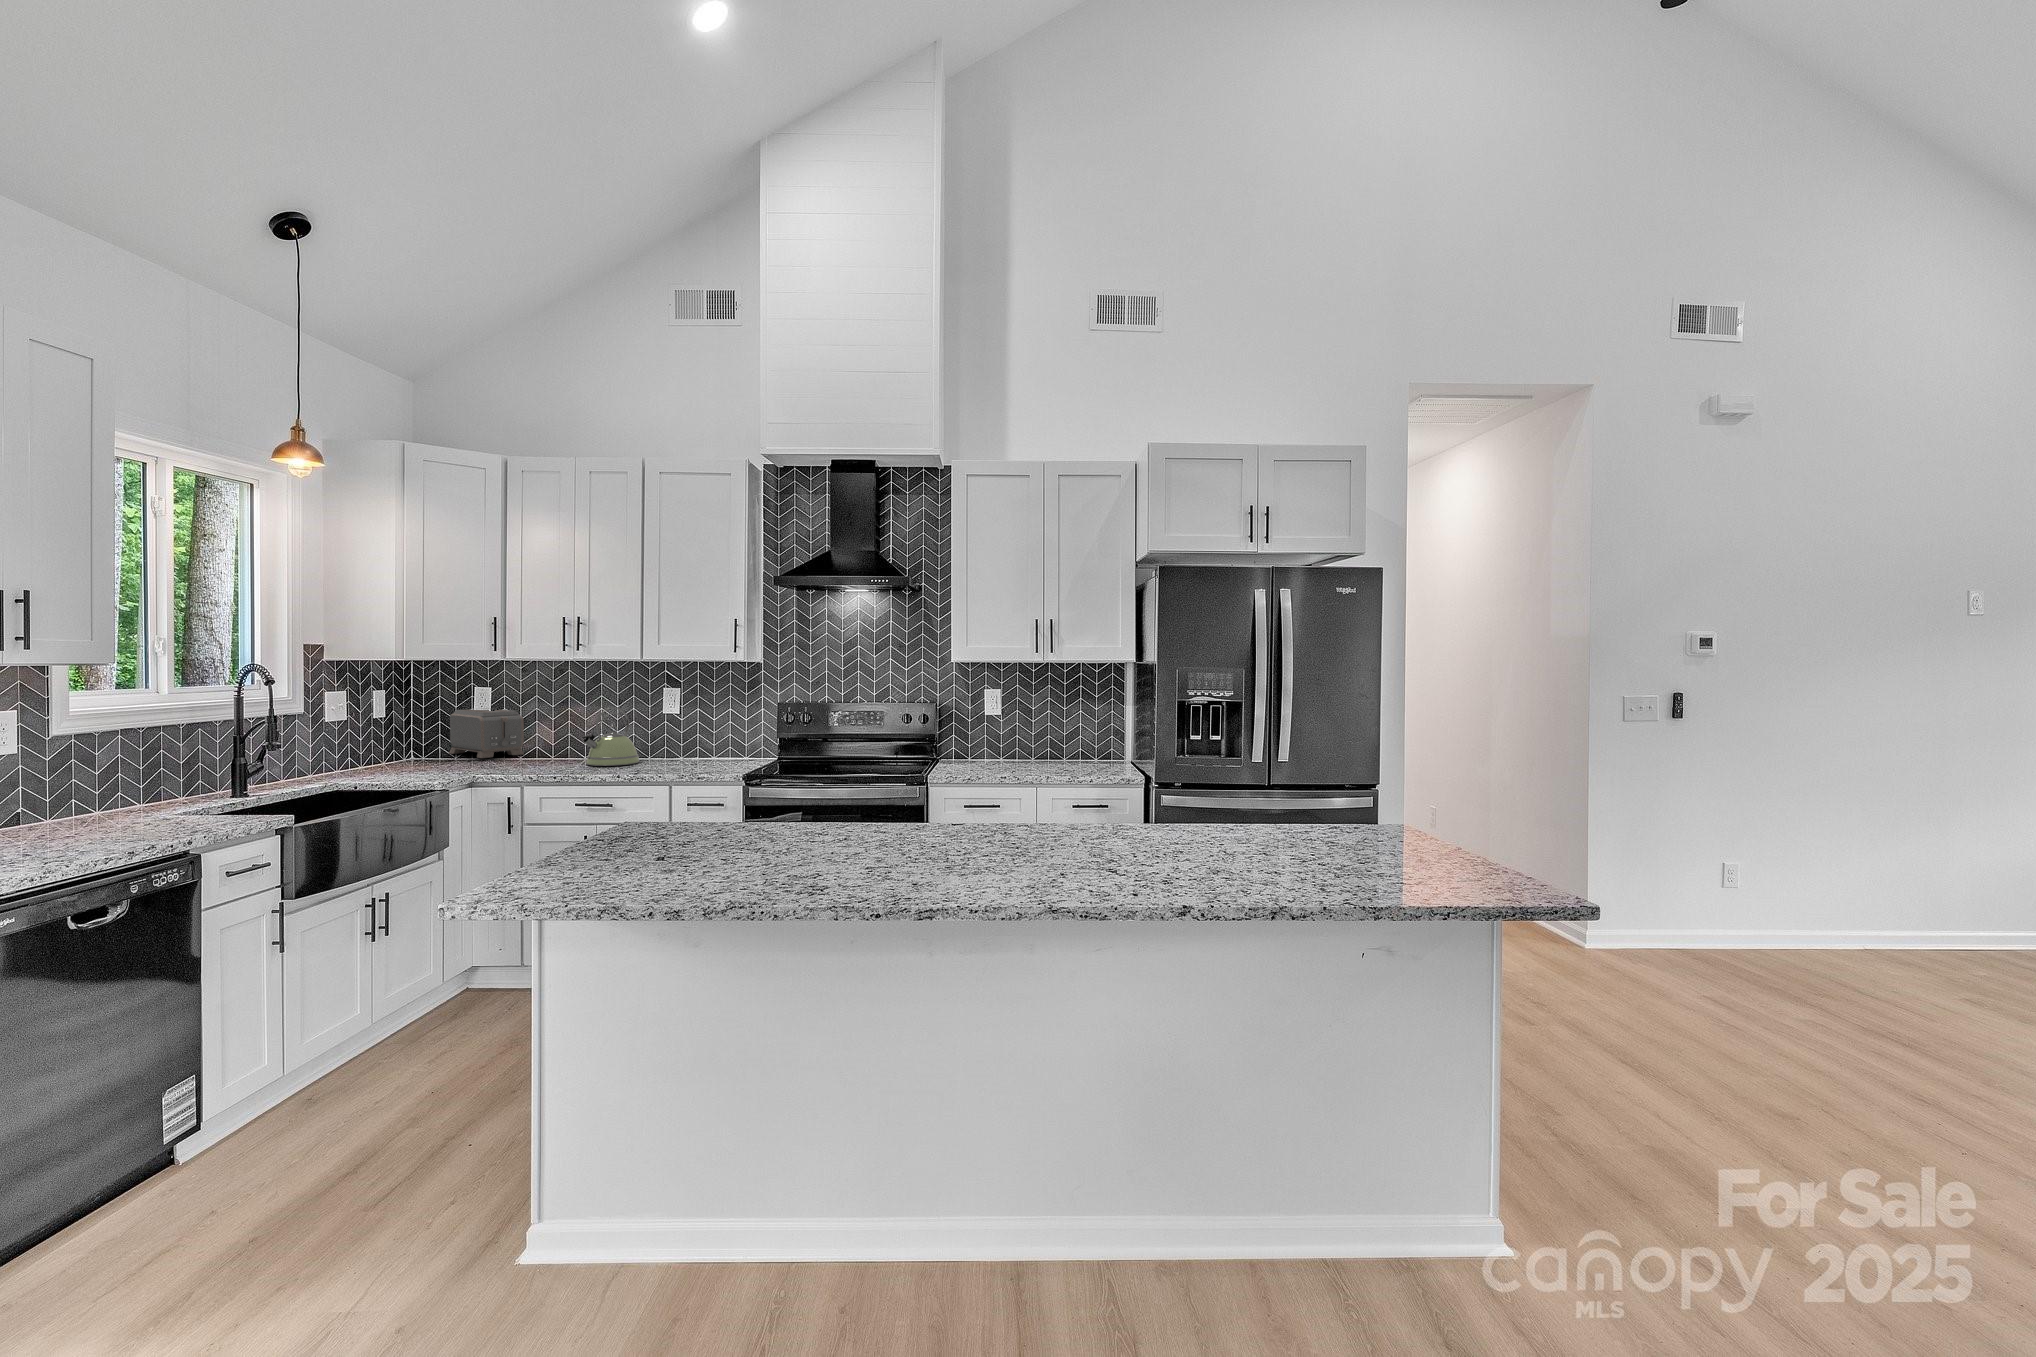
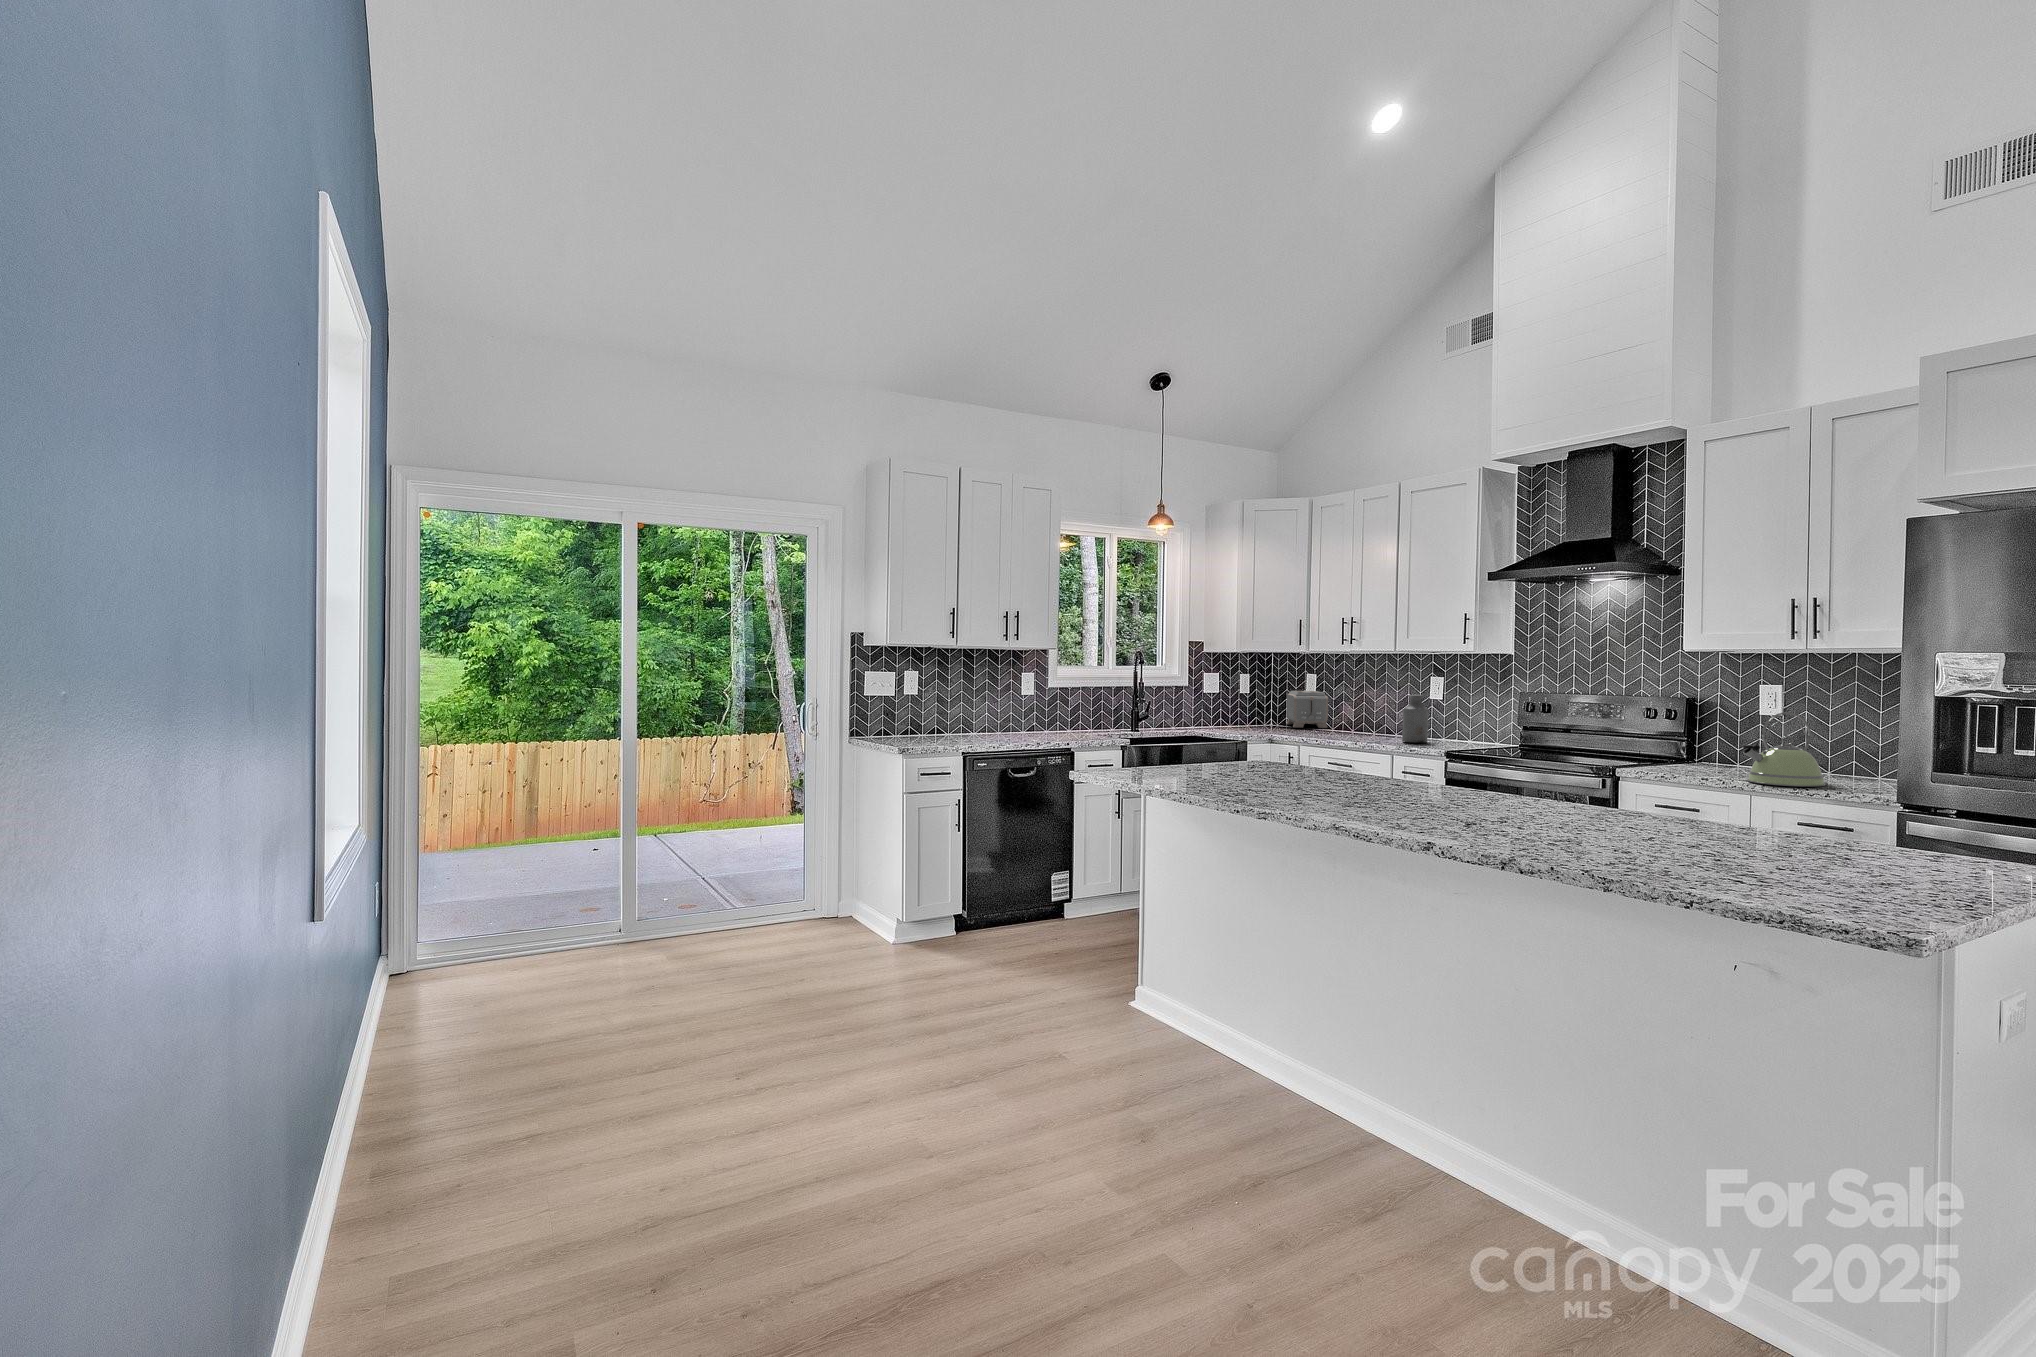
kettle: present [582,707,640,766] -> present [1742,712,1825,787]
bottle: none [666,711,695,765] -> present [1402,695,1428,743]

